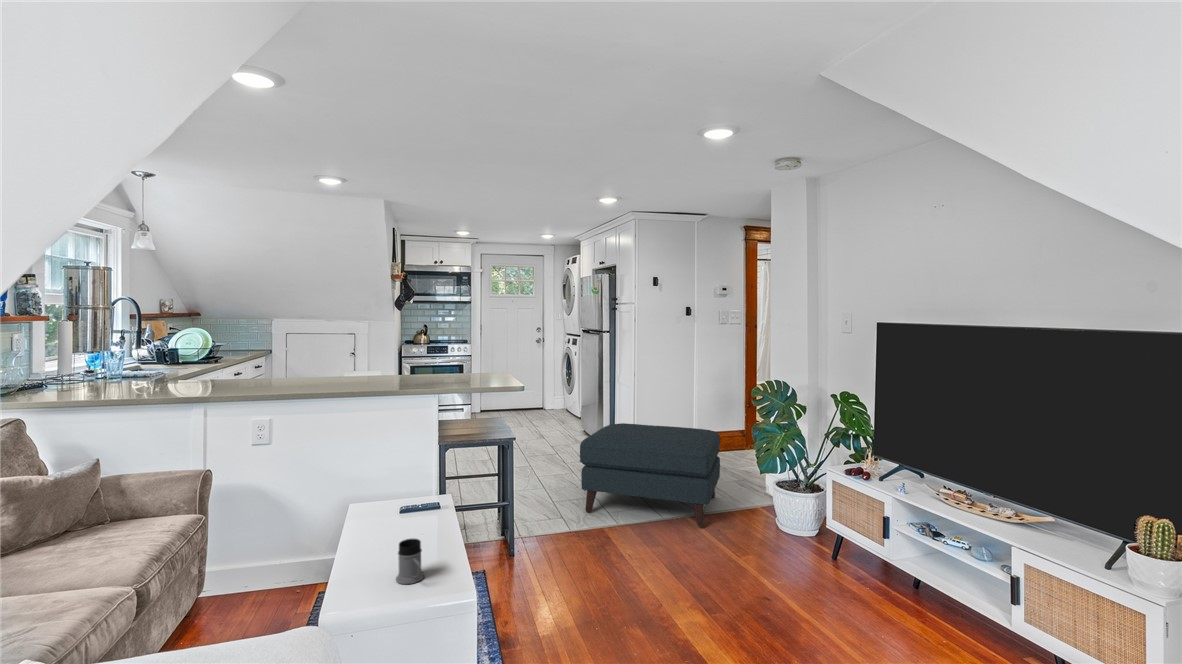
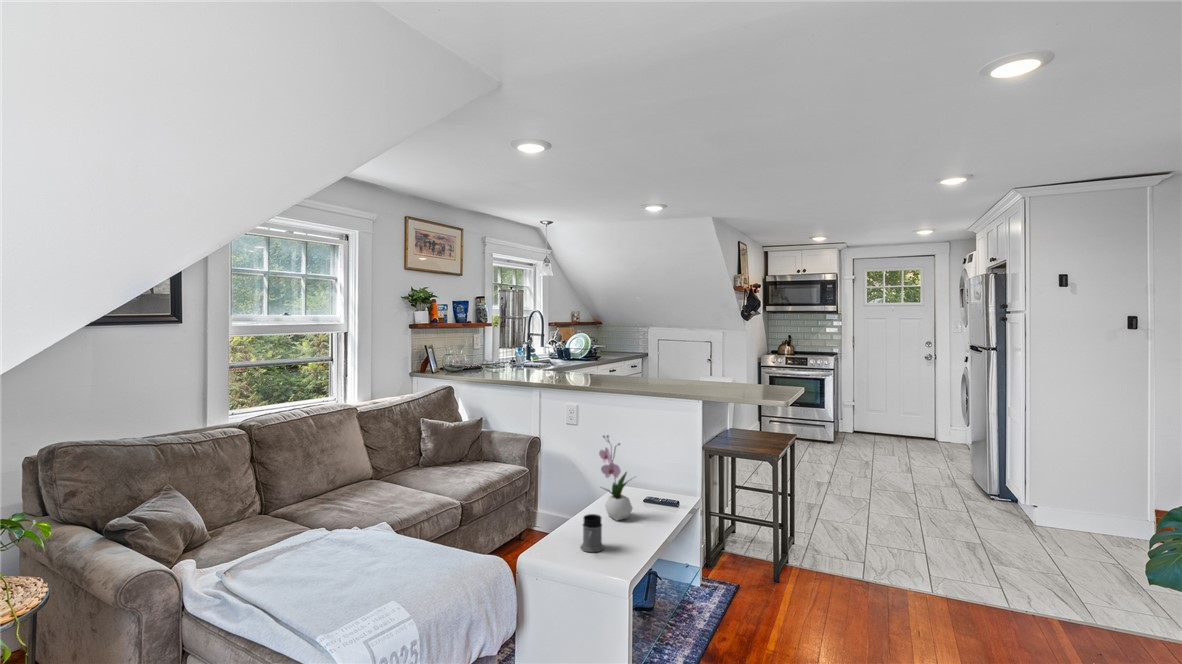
ottoman: present [580,423,720,528] -> none [889,467,1142,636]
flower arrangement: none [377,447,421,541] -> present [599,435,632,521]

